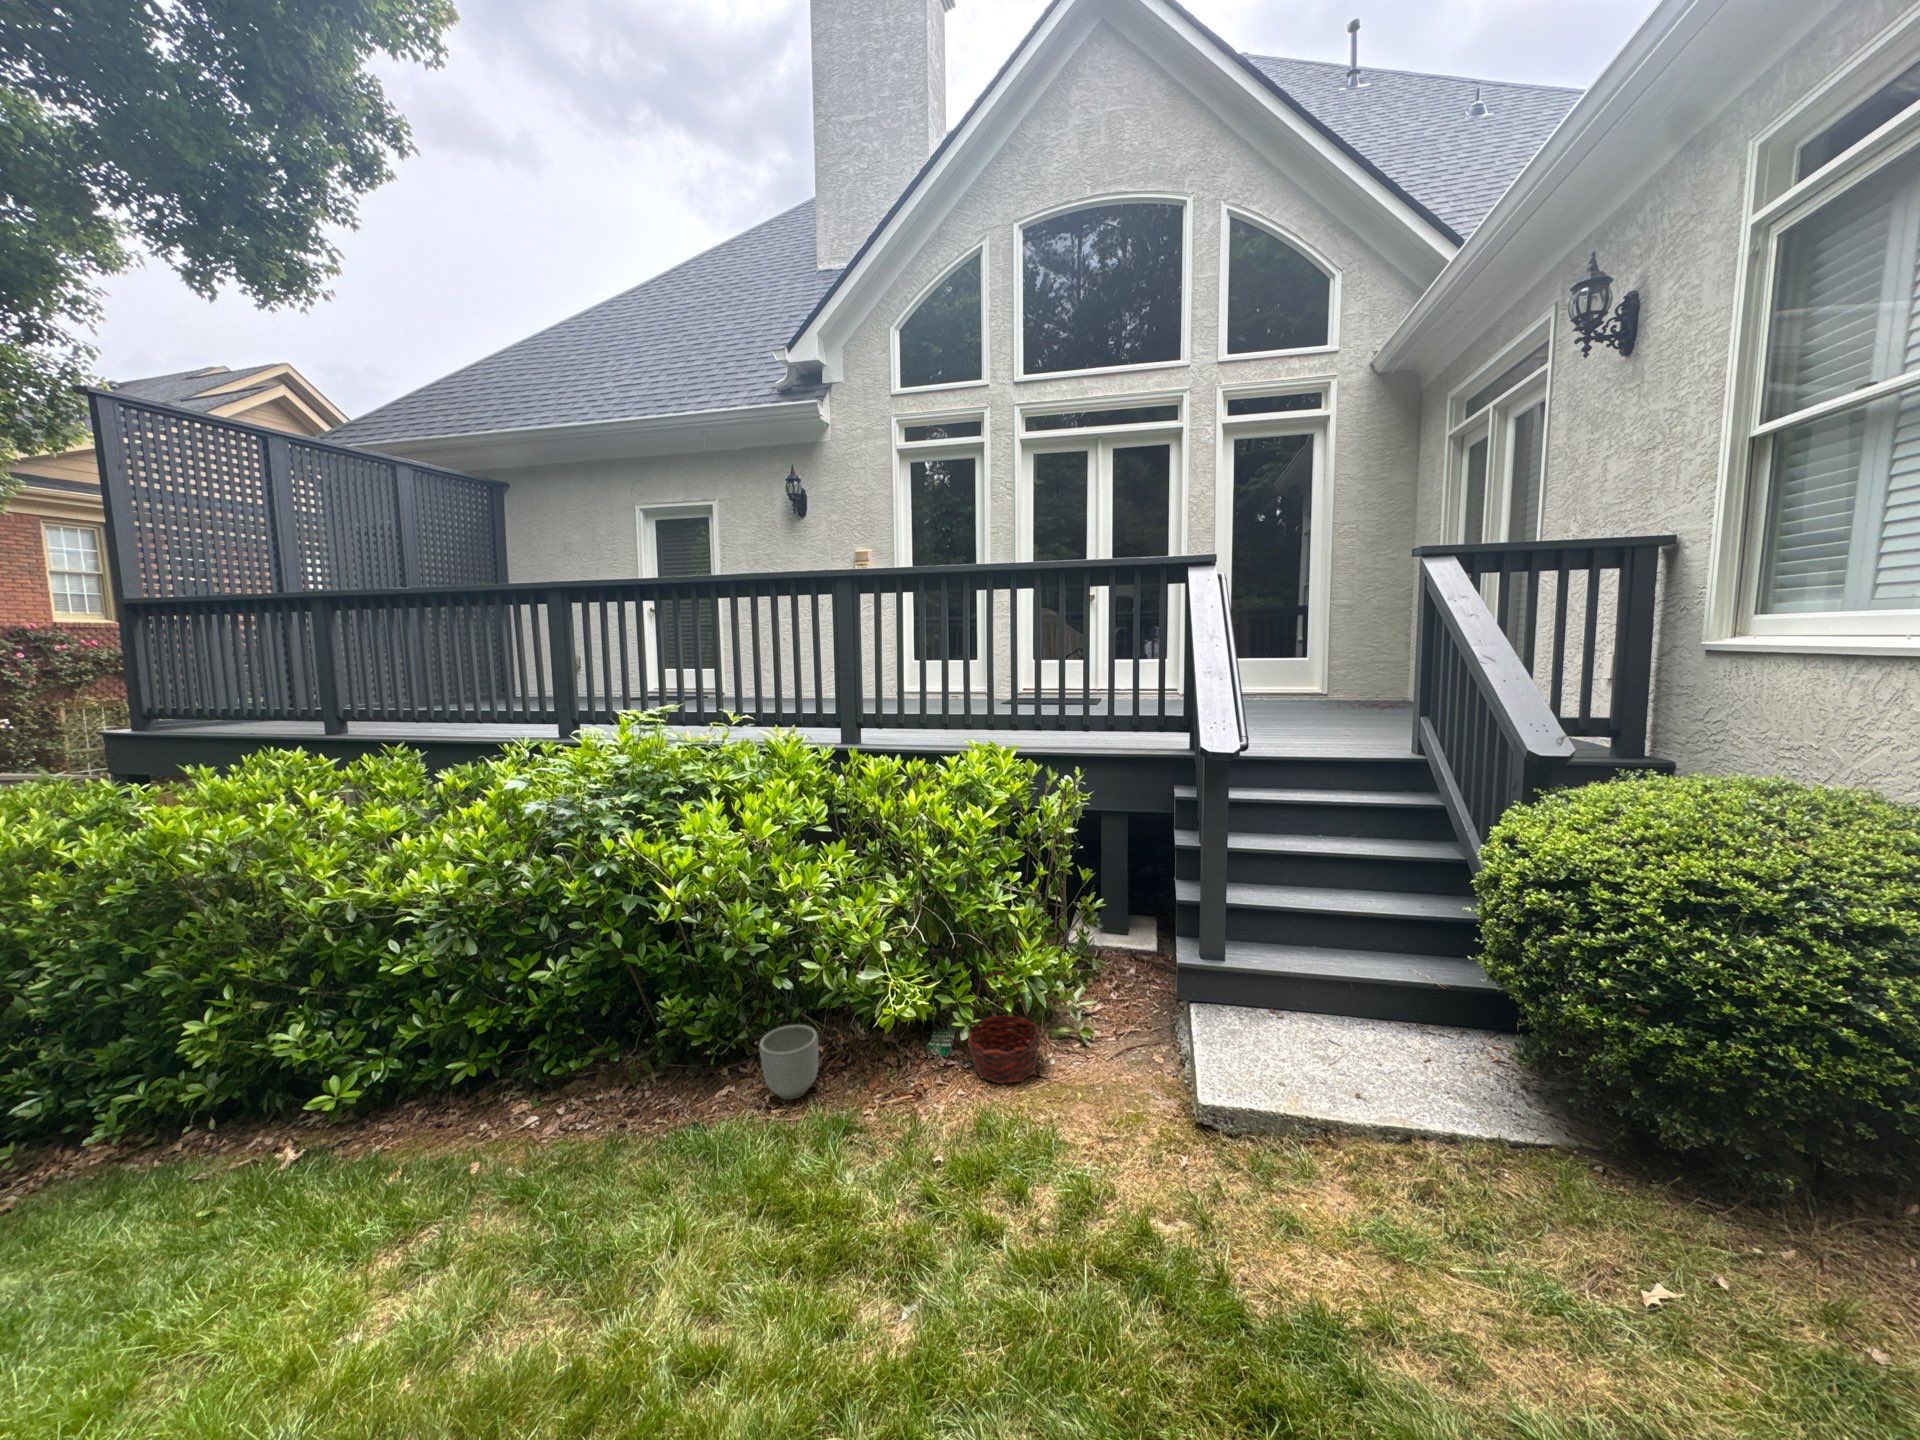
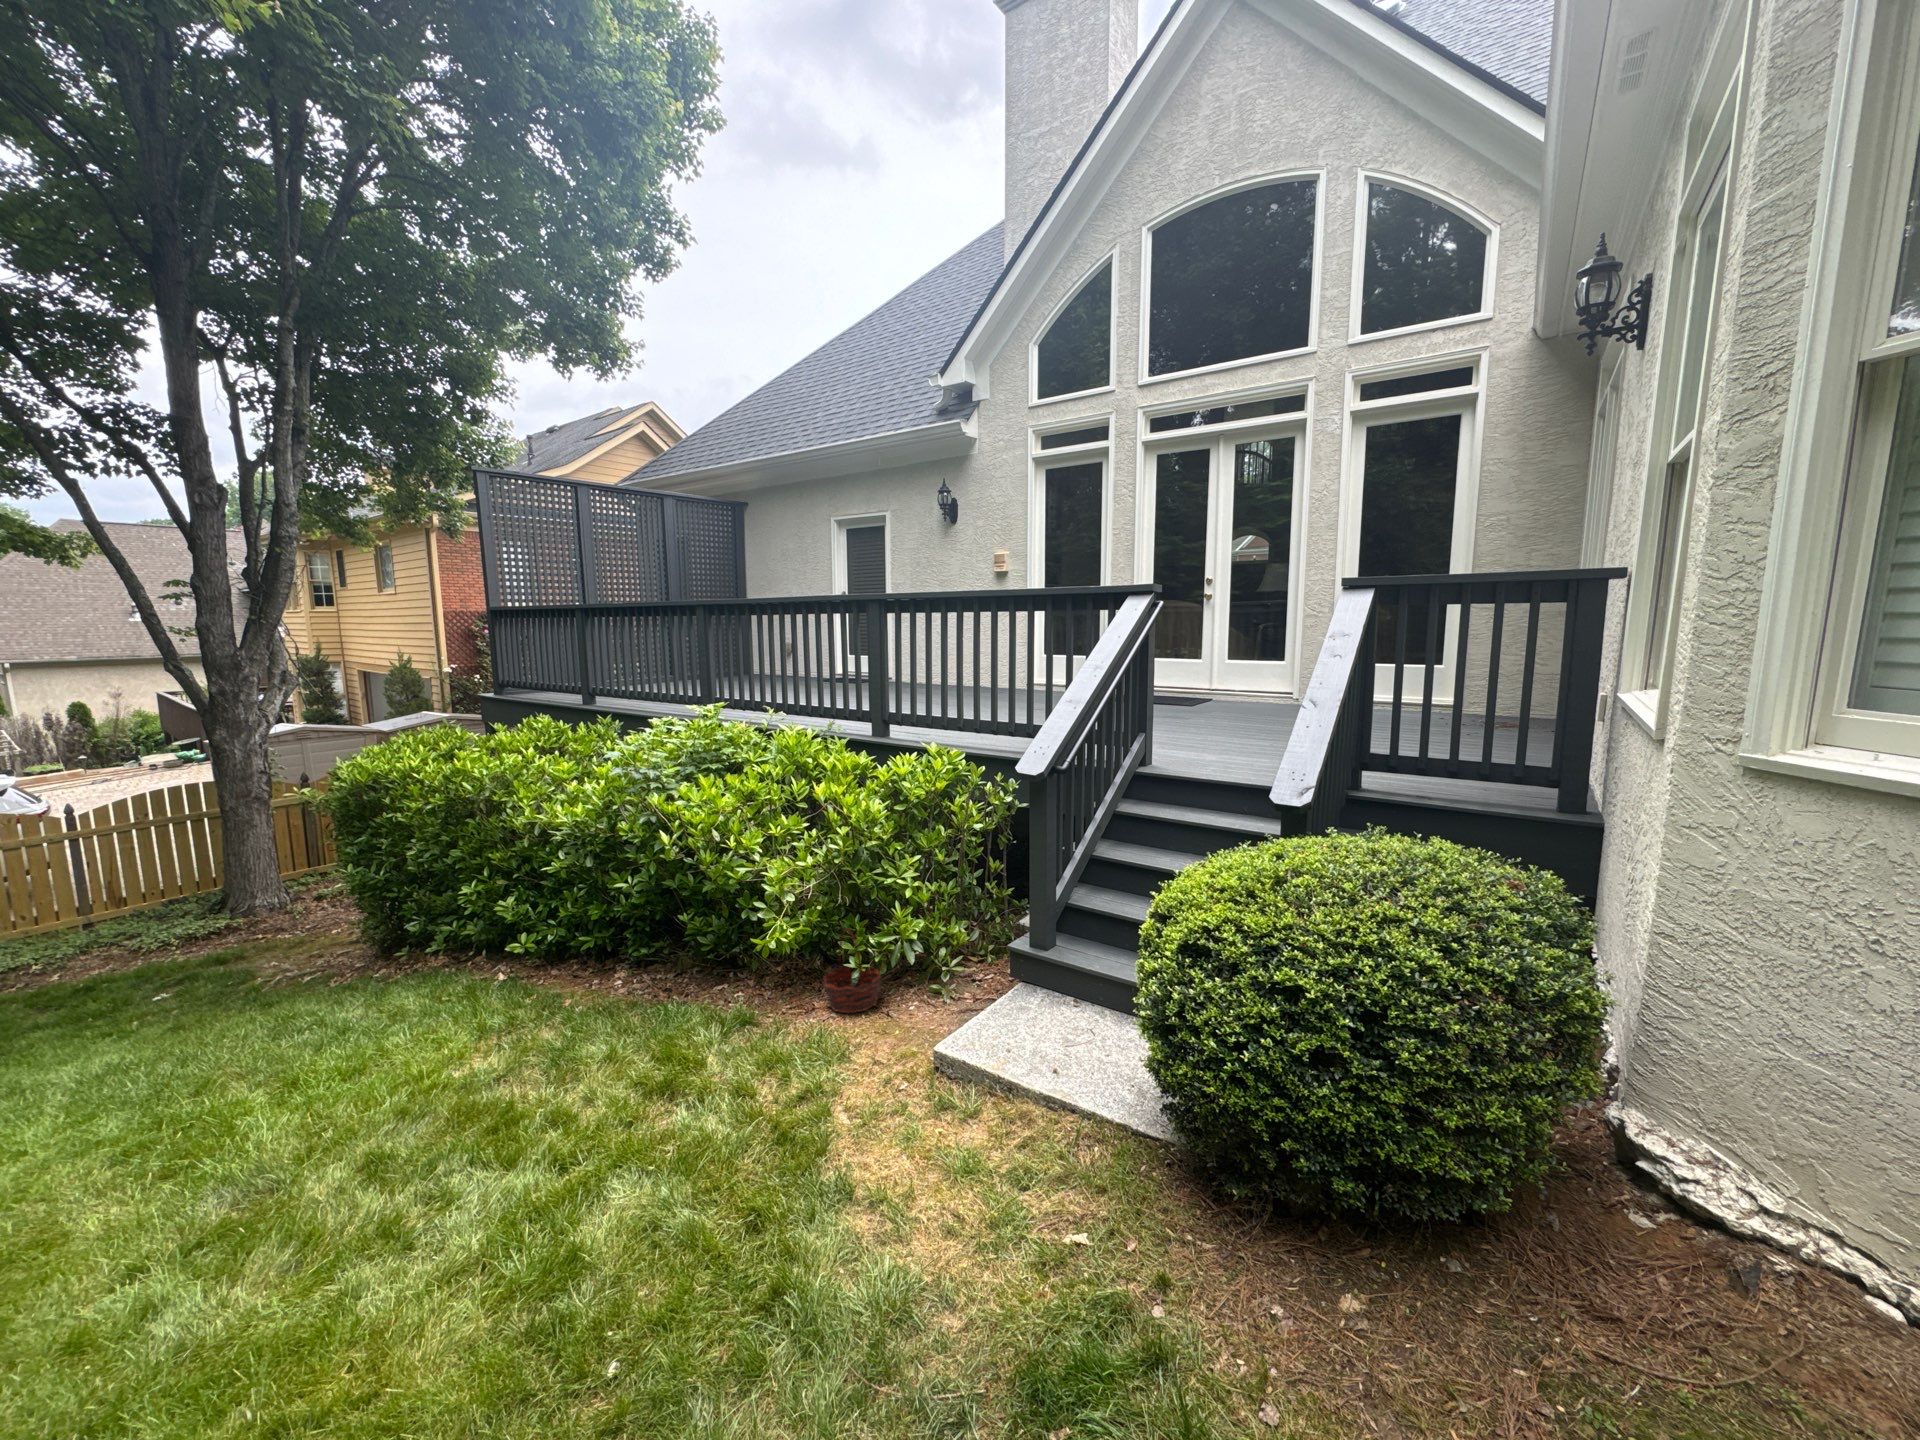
planter: present [759,1025,818,1100] -> none [690,944,732,993]

